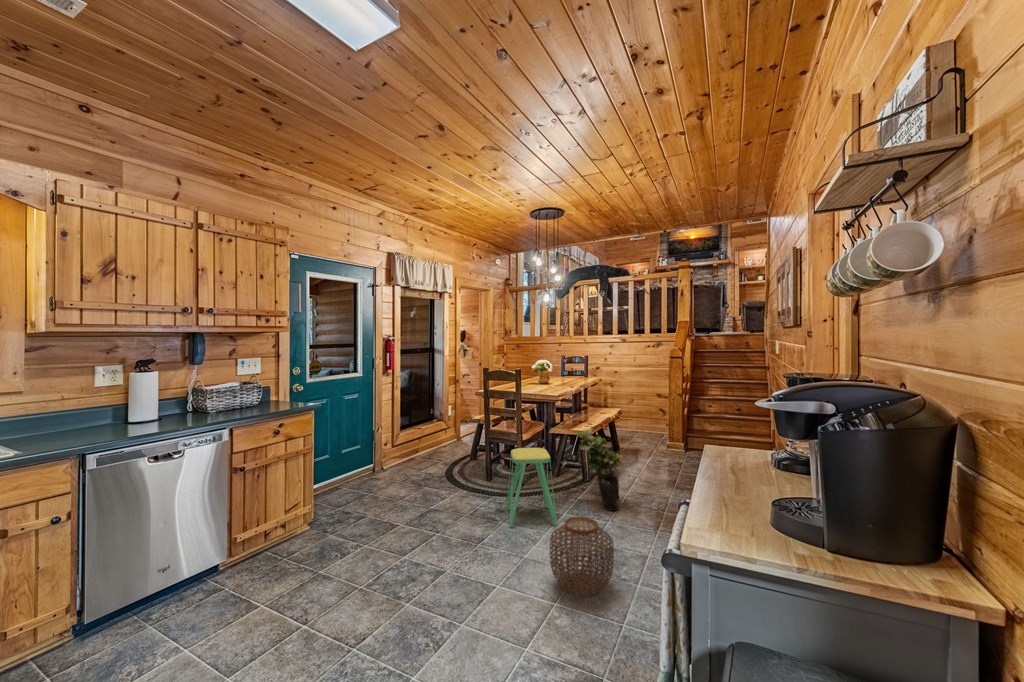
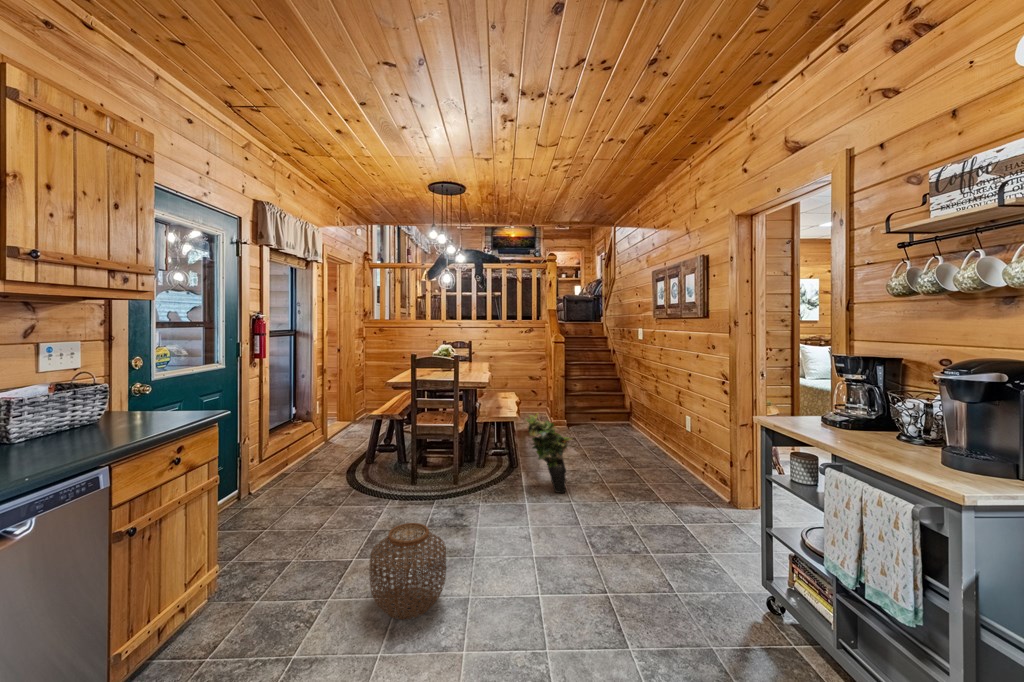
stool: present [506,448,557,528] -> none [462,439,529,531]
woven basket: present [550,516,614,598] -> present [370,523,446,619]

